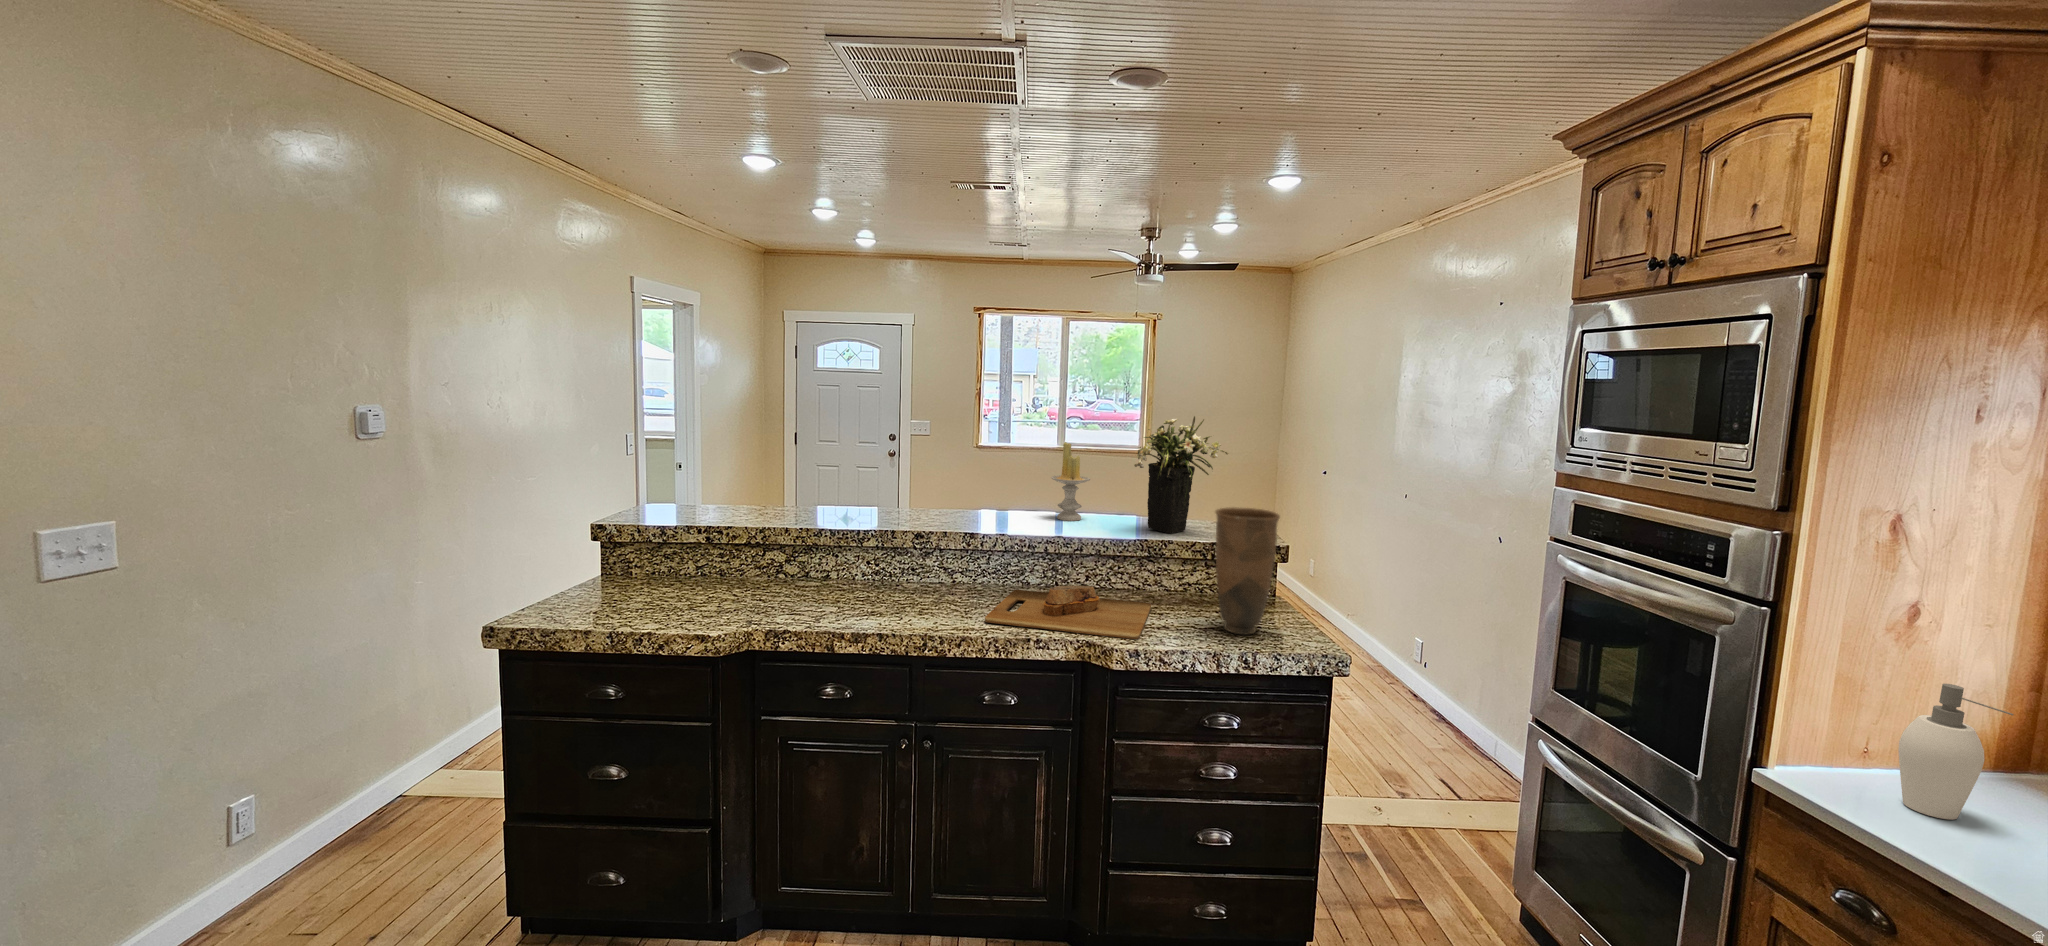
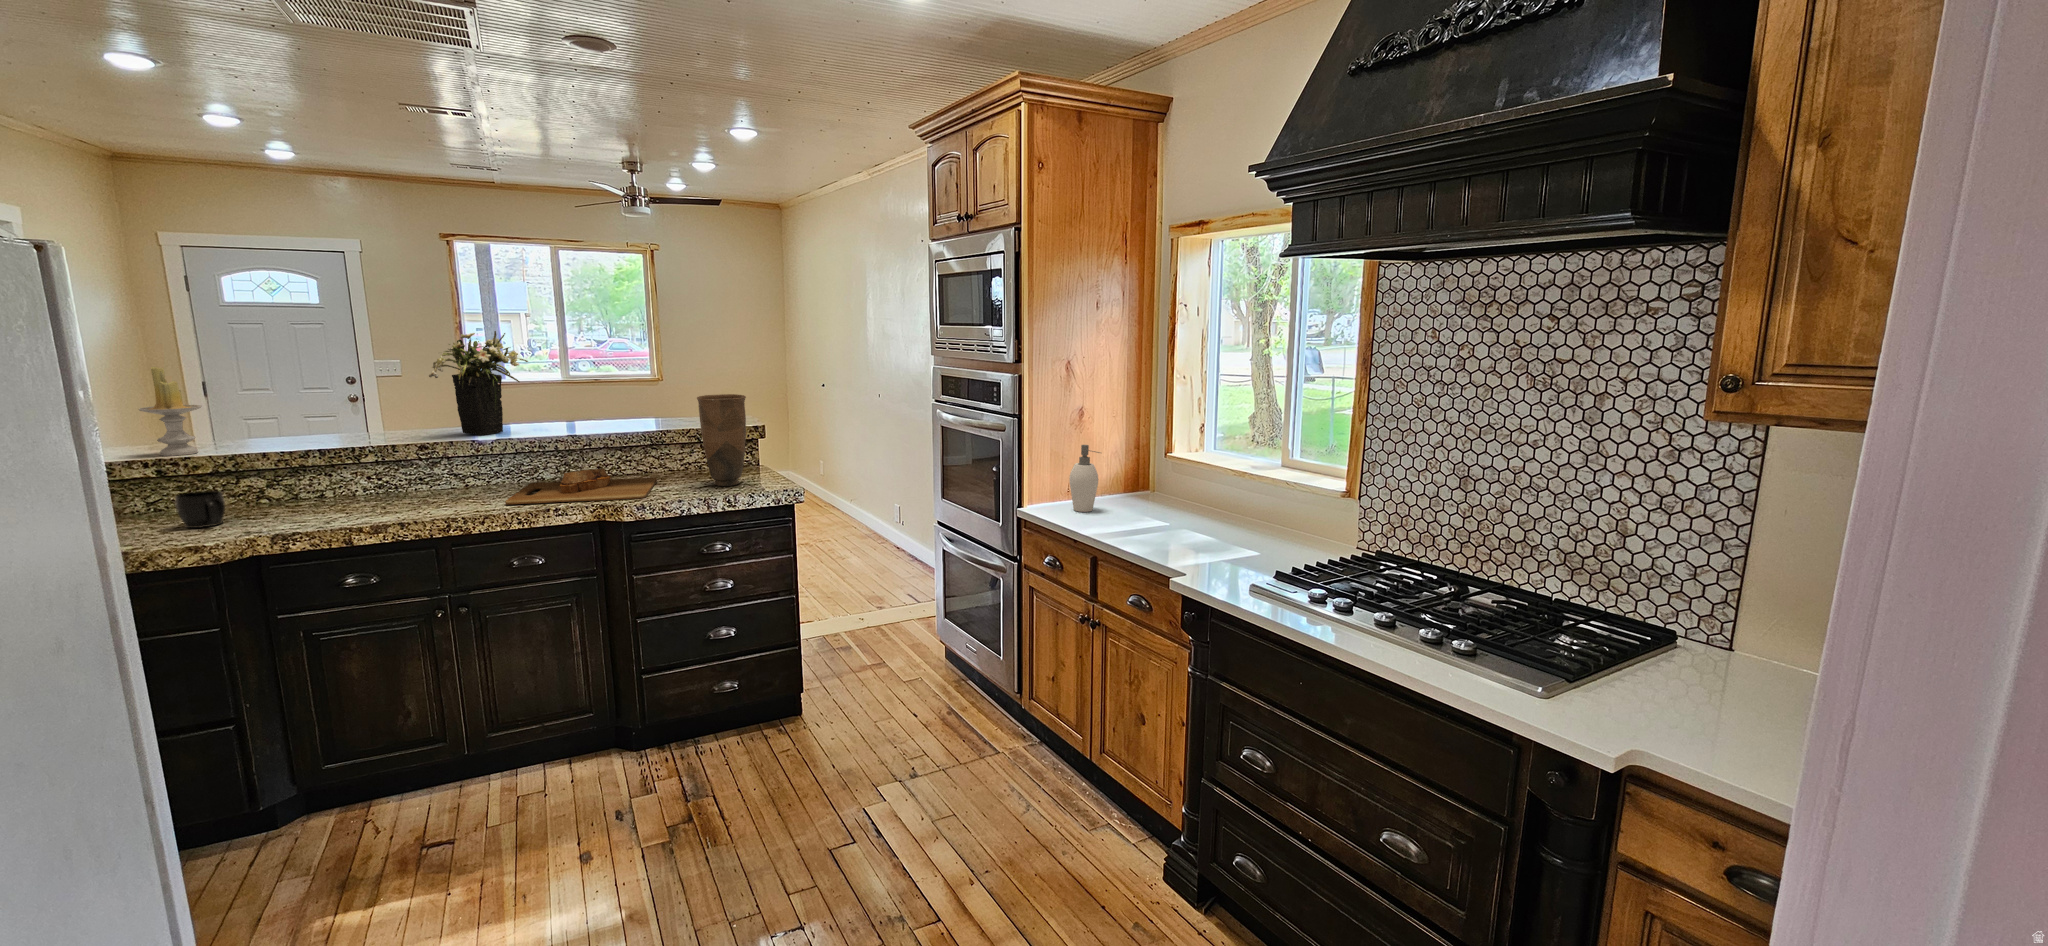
flower arrangement: present [1134,416,1229,534] -> present [429,331,528,435]
candle: present [1051,442,1090,521] -> present [139,367,201,456]
mug: none [708,565,745,604] -> present [175,490,225,528]

